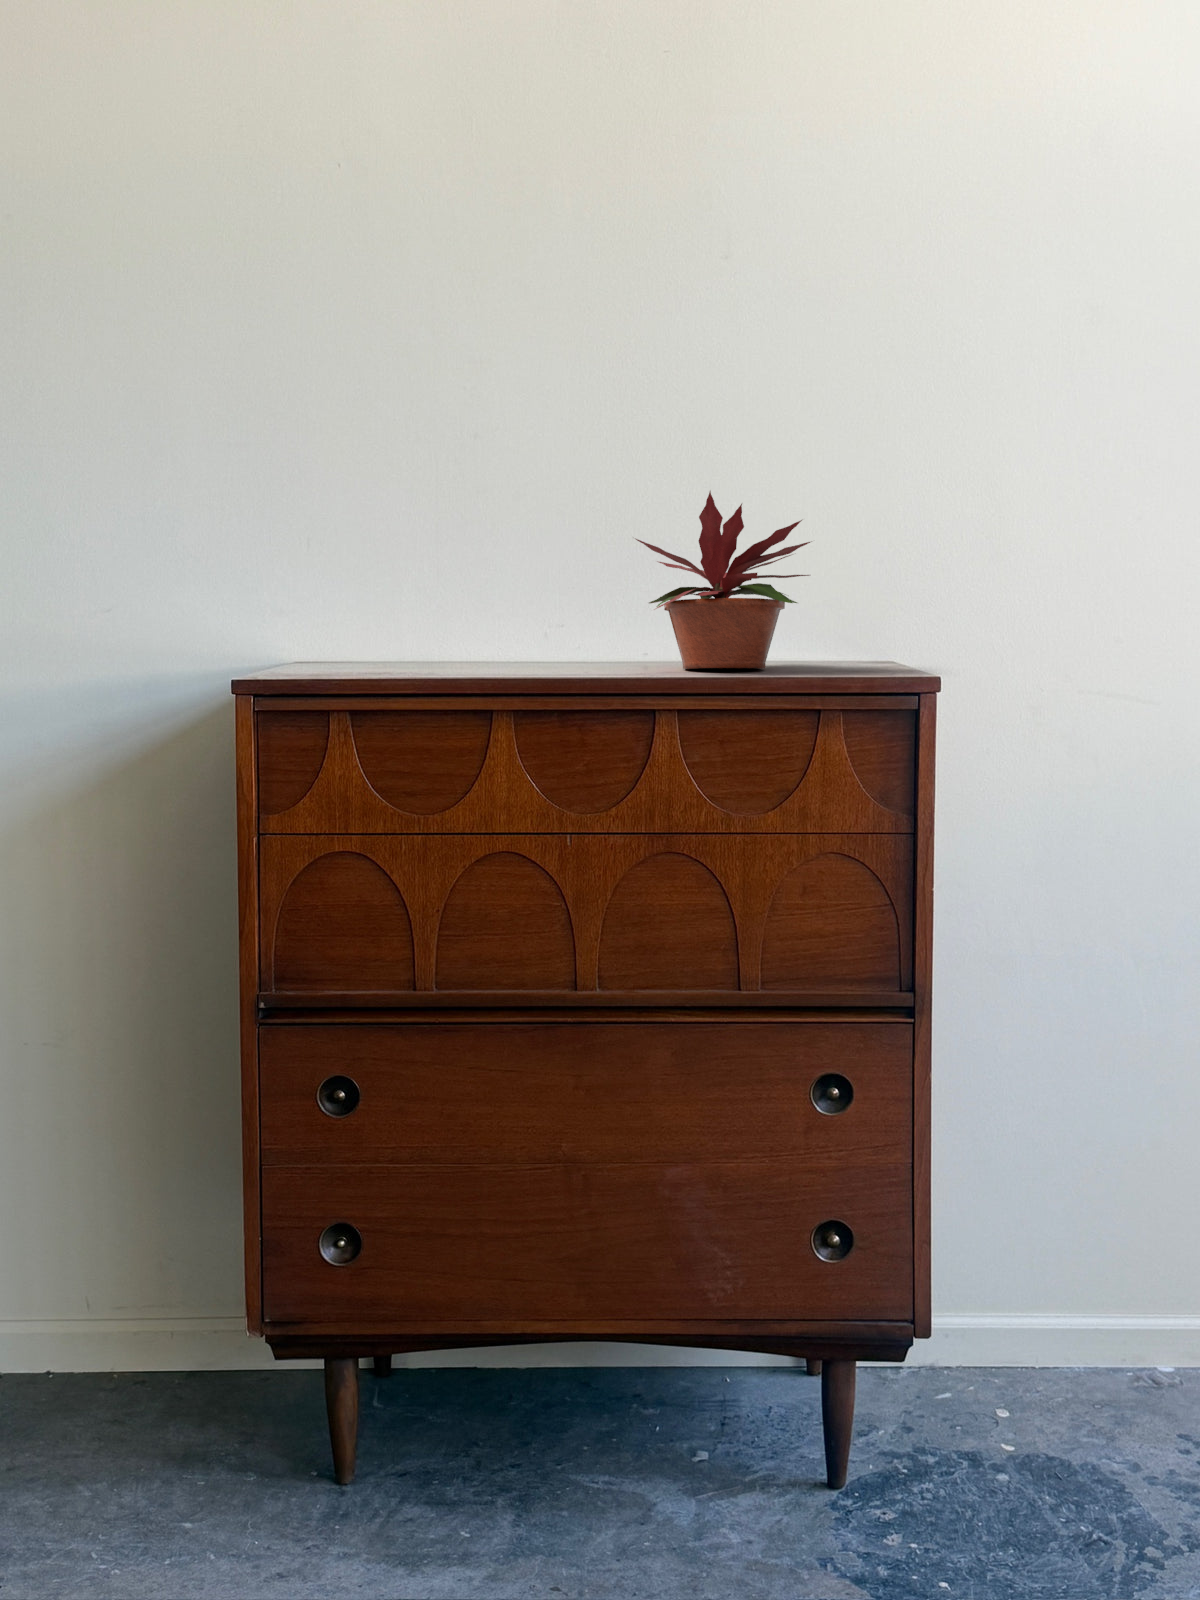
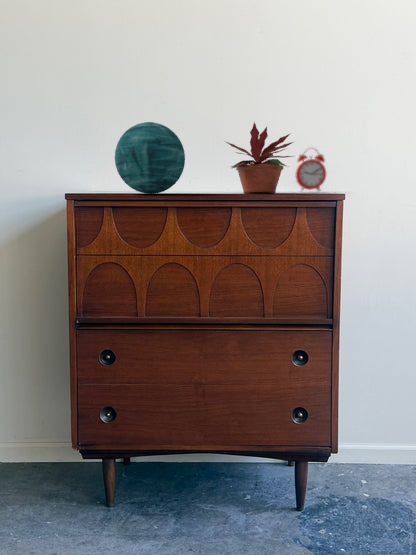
decorative orb: none [357,498,535,677] -> present [115,122,185,194]
alarm clock: none [816,545,895,658] -> present [296,150,326,191]

